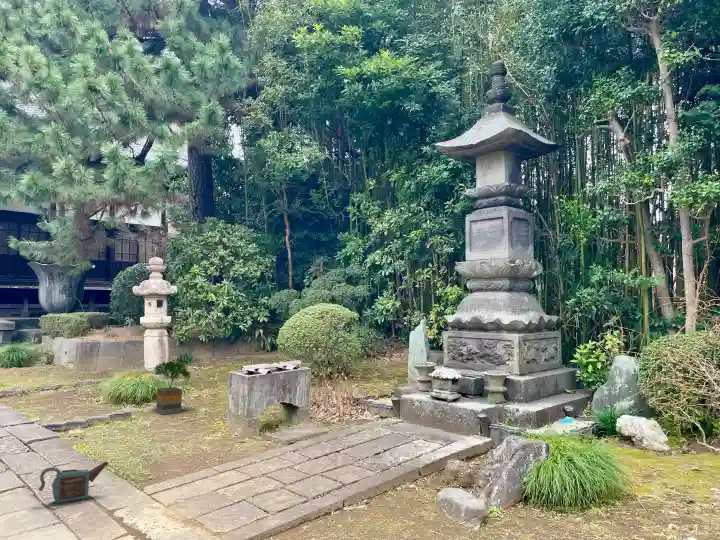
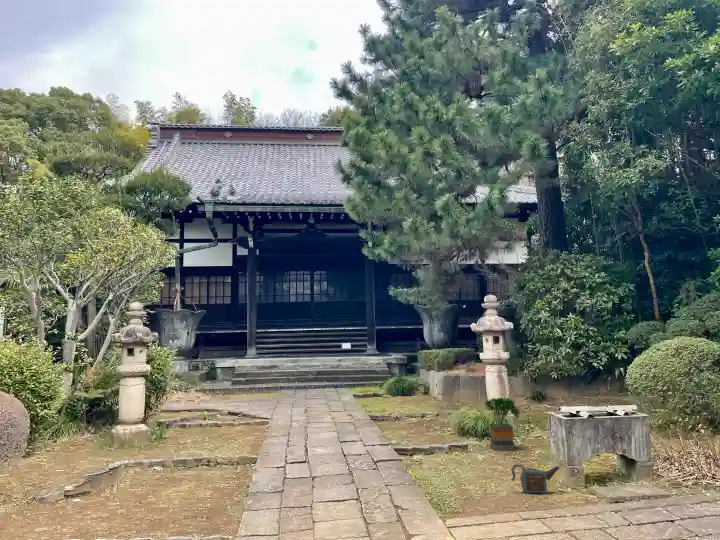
watering can: present [39,462,108,503] -> present [512,464,559,493]

